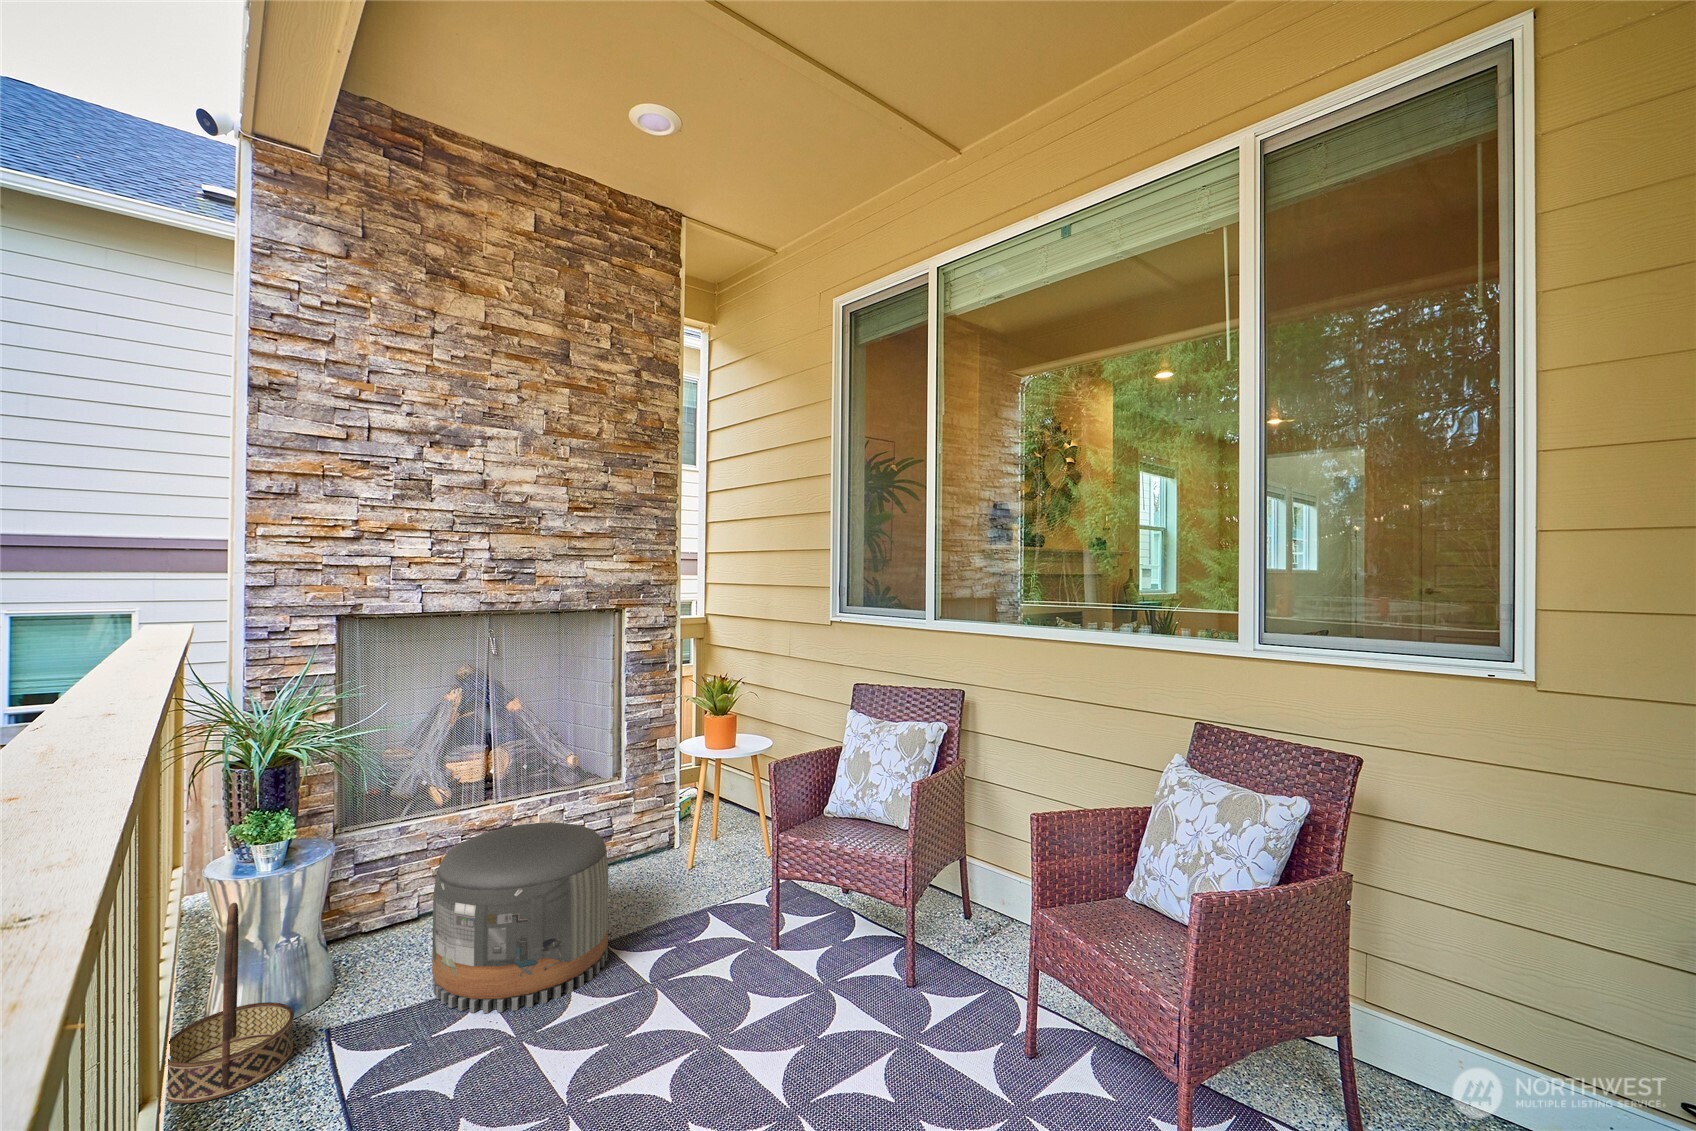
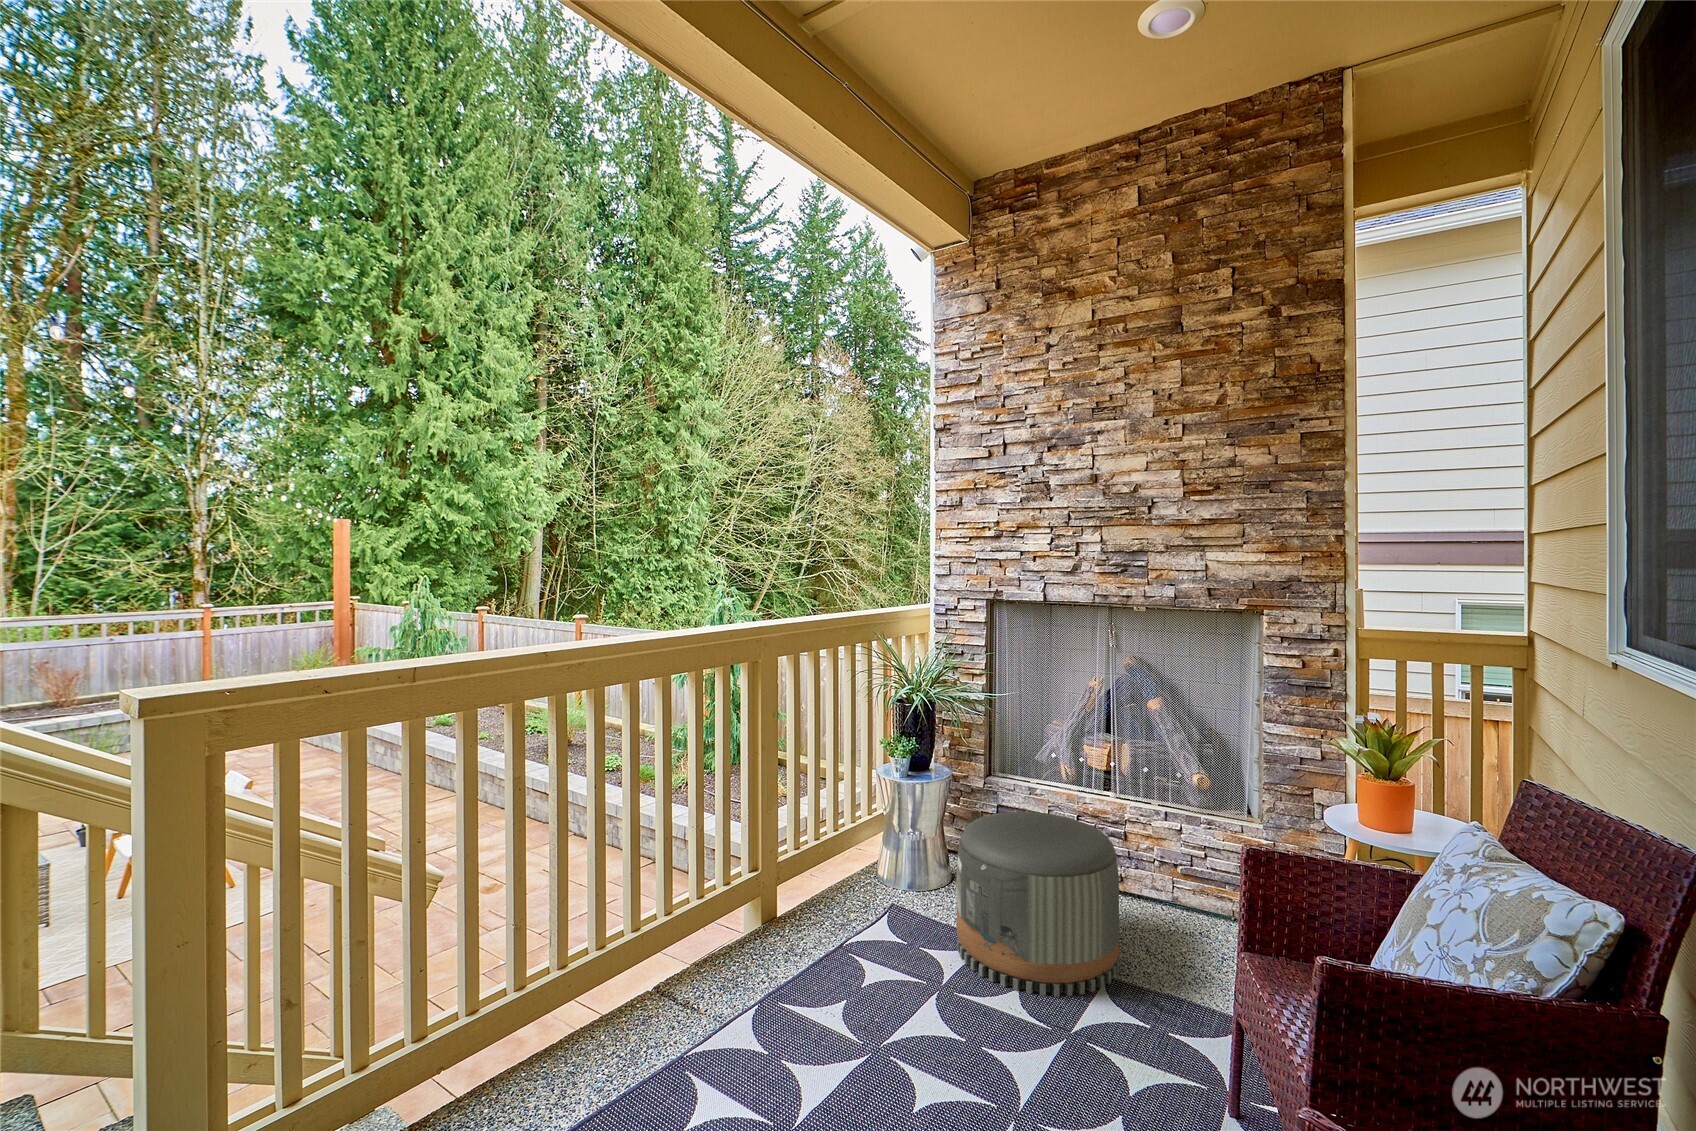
basket: present [167,903,294,1103] -> none [813,793,882,918]

